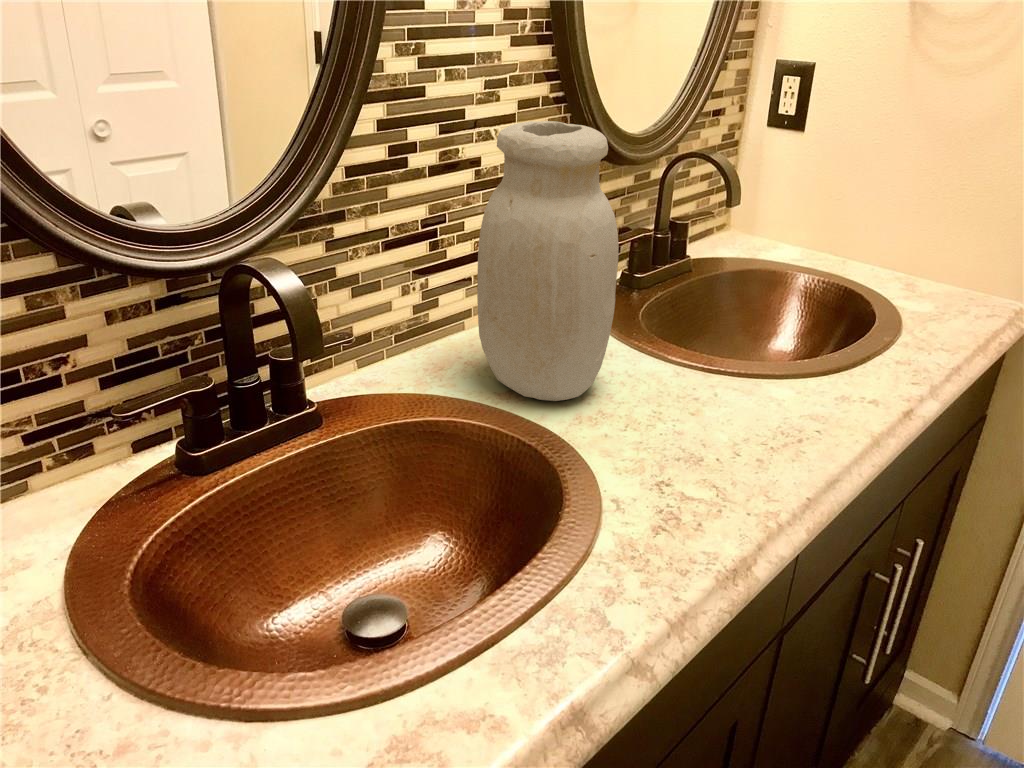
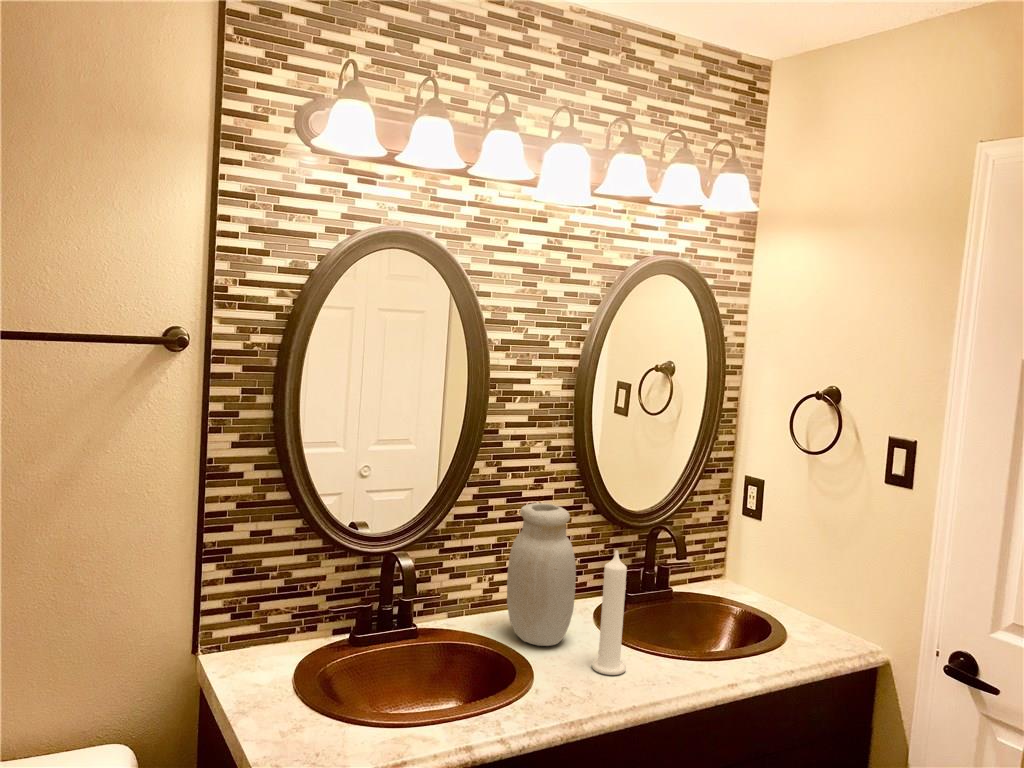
candle: none [672,201,755,441] -> present [592,550,627,675]

